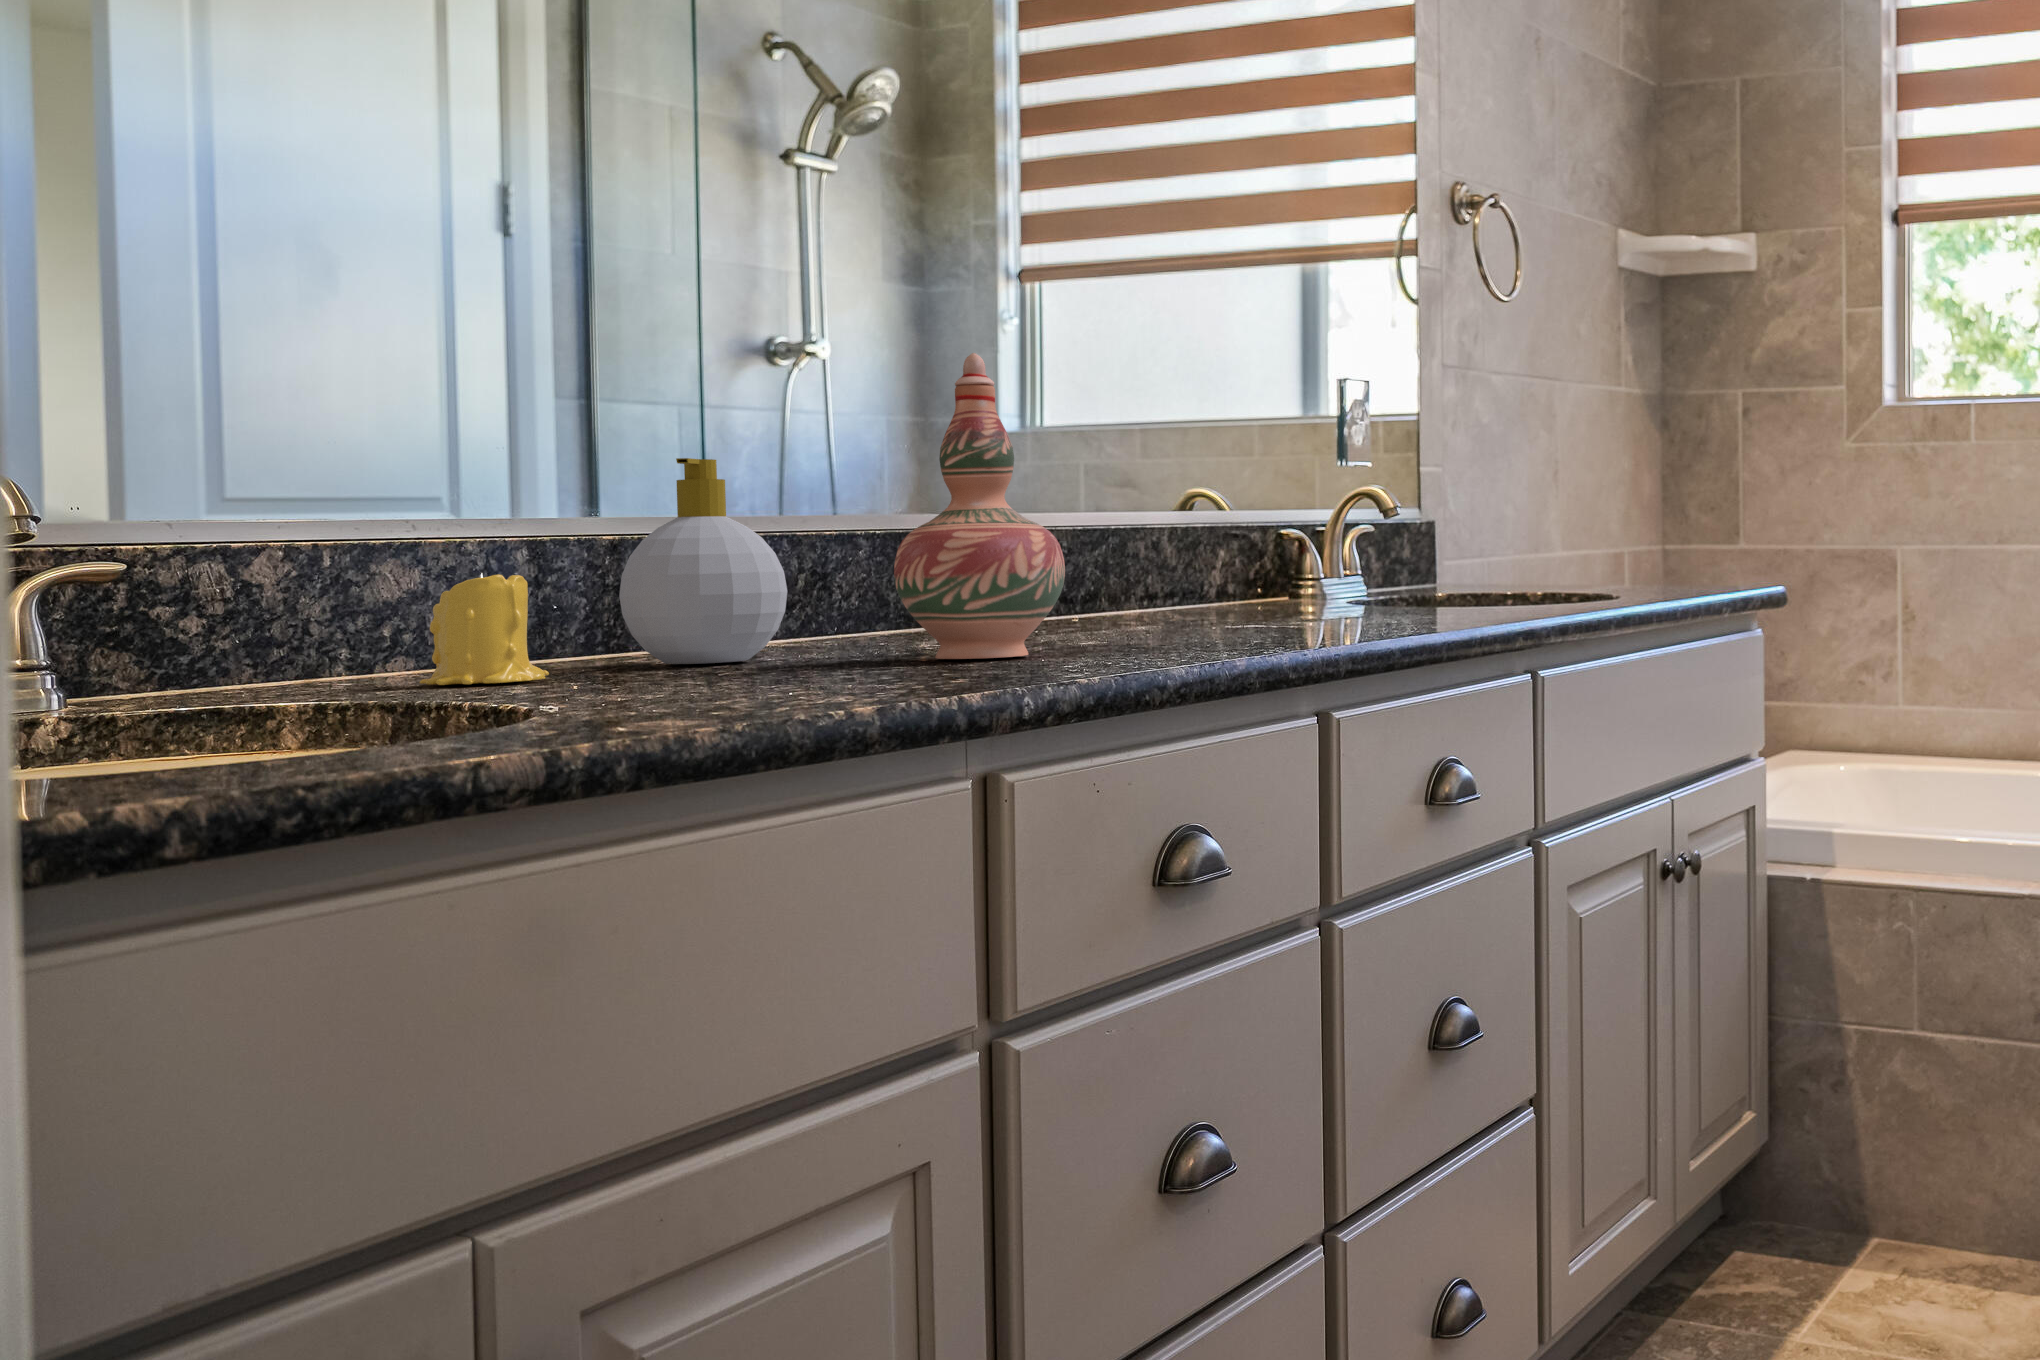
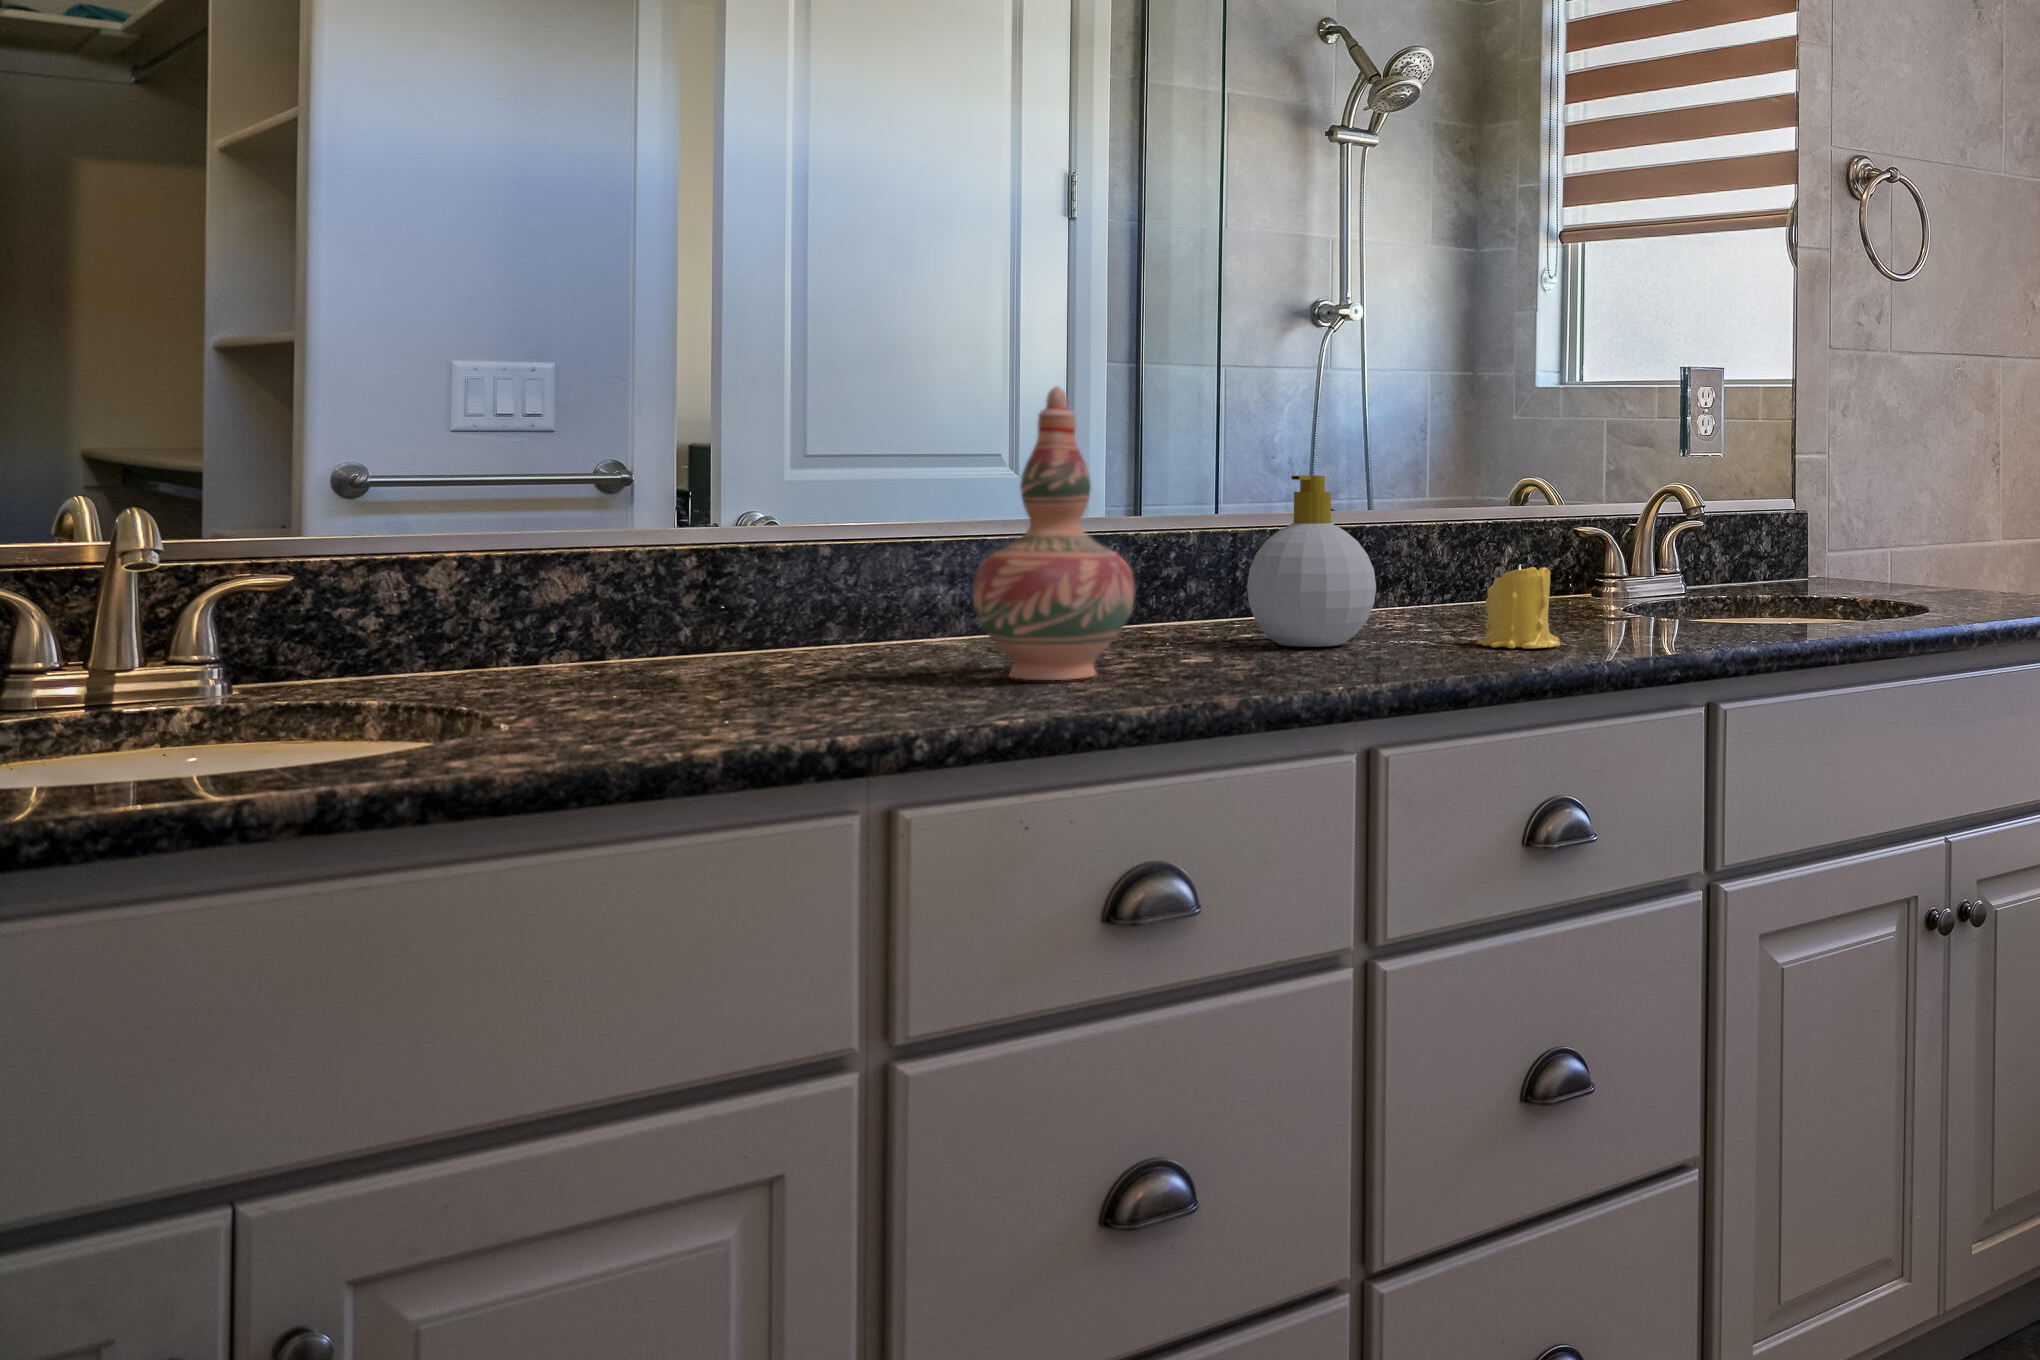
soap bottle: present [619,458,787,664] -> present [1247,475,1376,647]
candle: present [420,573,549,685] -> present [1477,565,1560,648]

